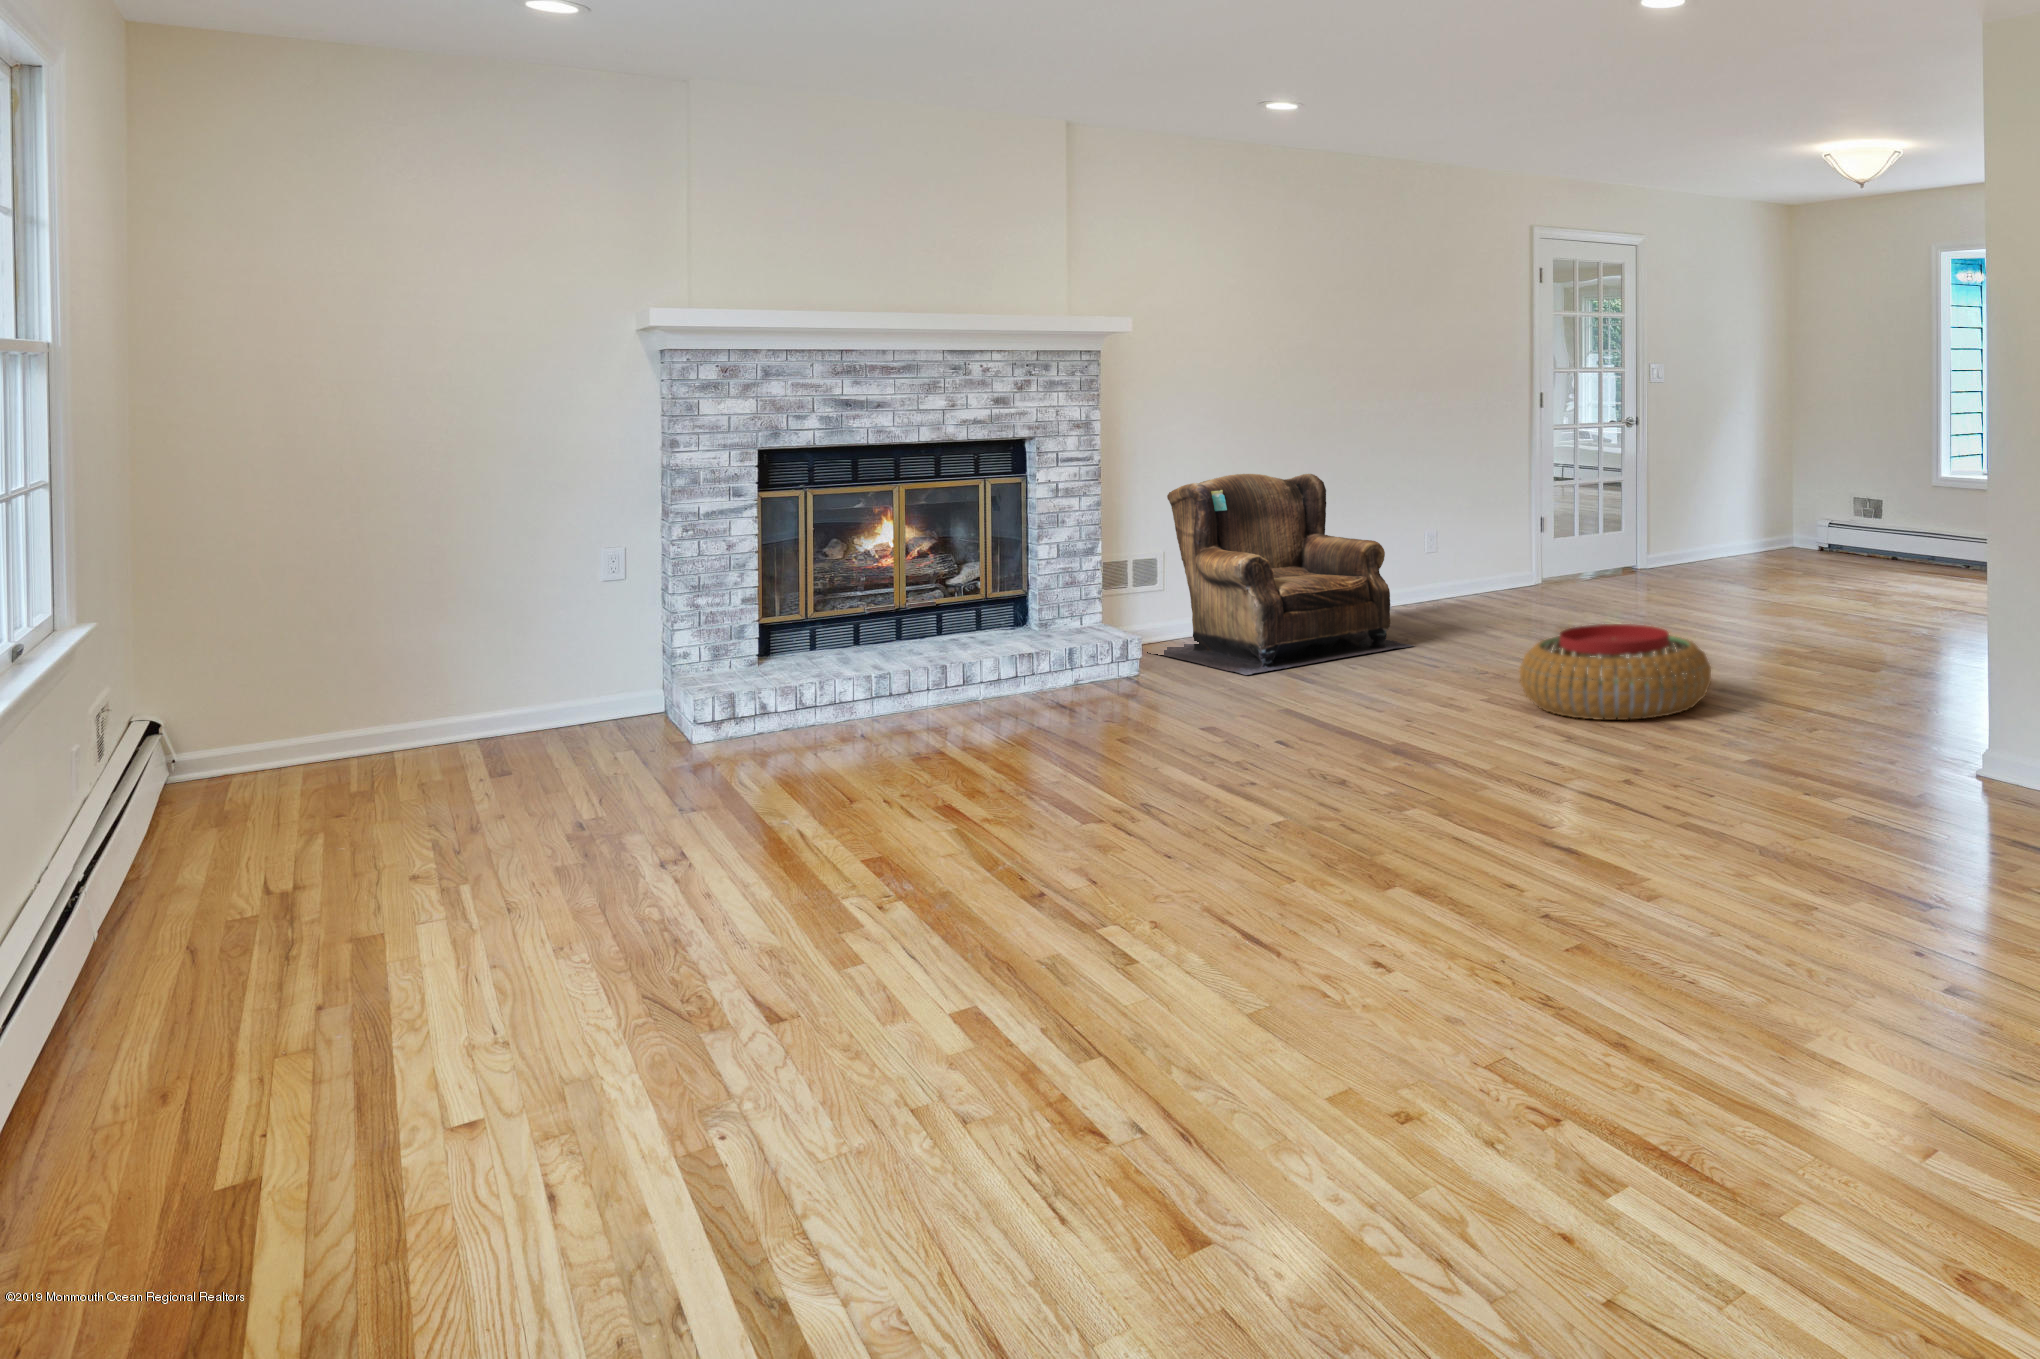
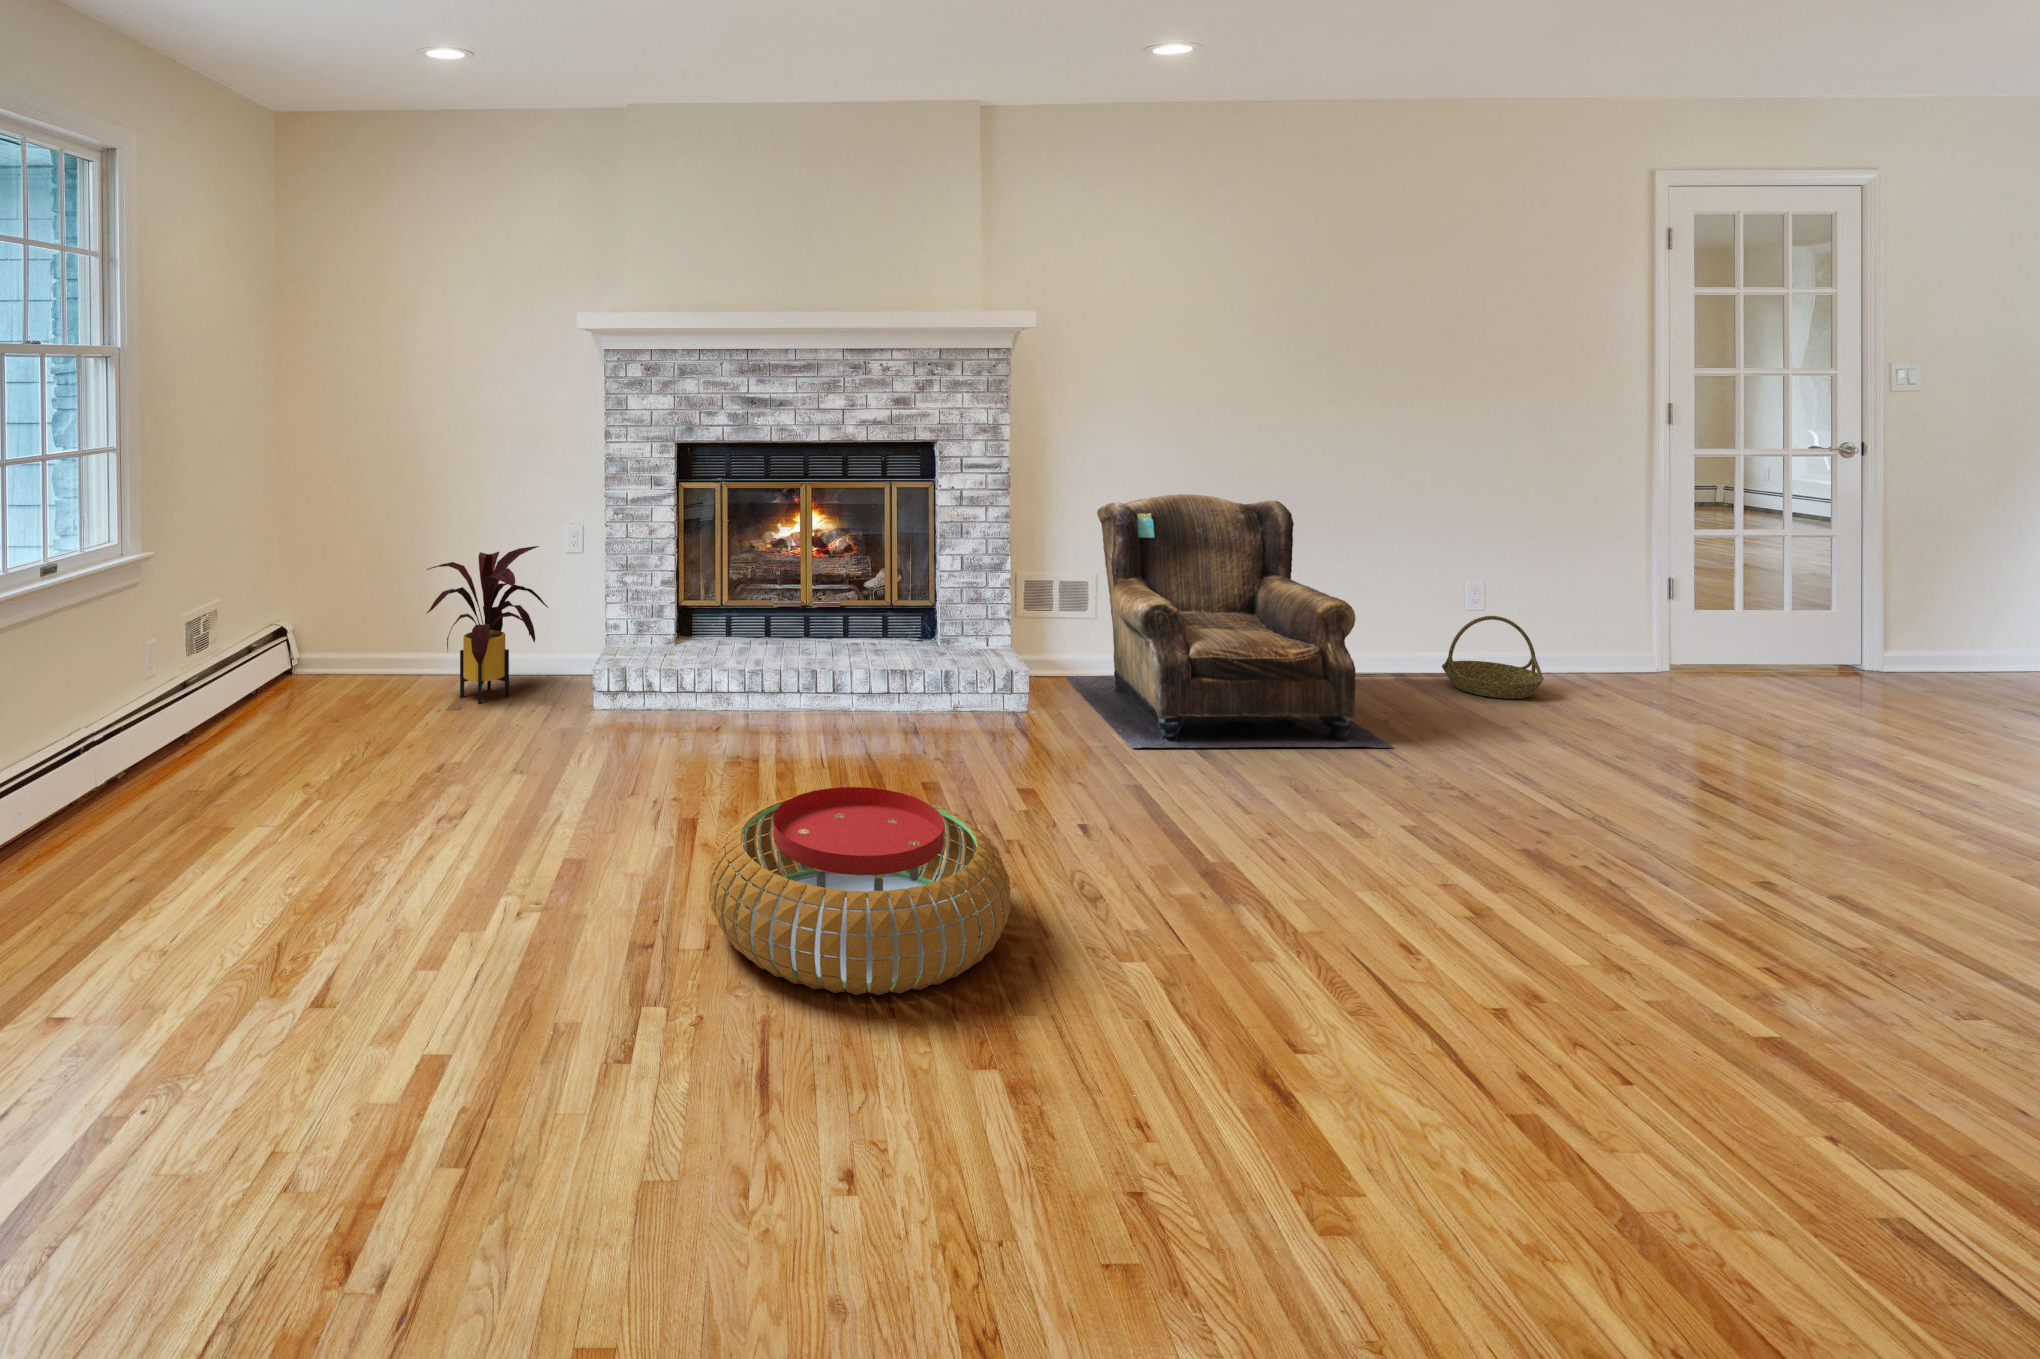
basket: none [1415,554,1481,614] -> present [1442,616,1544,699]
house plant: none [438,578,622,764] -> present [426,546,548,704]
pouf: present [1520,624,1711,720] -> present [709,787,1011,995]

